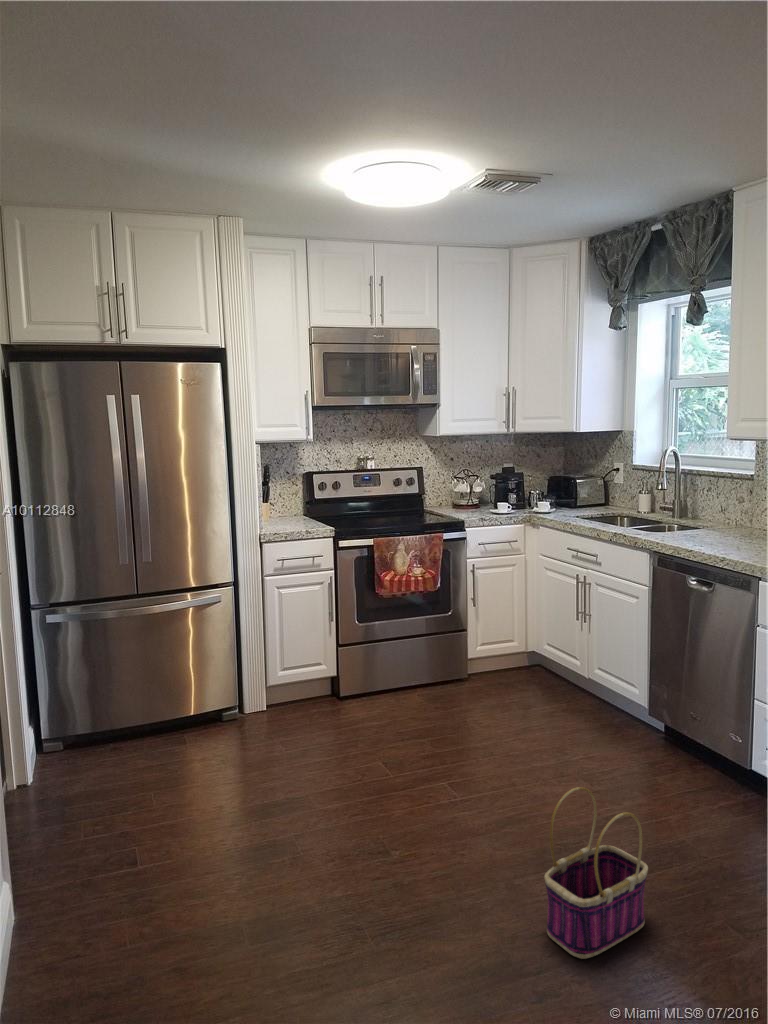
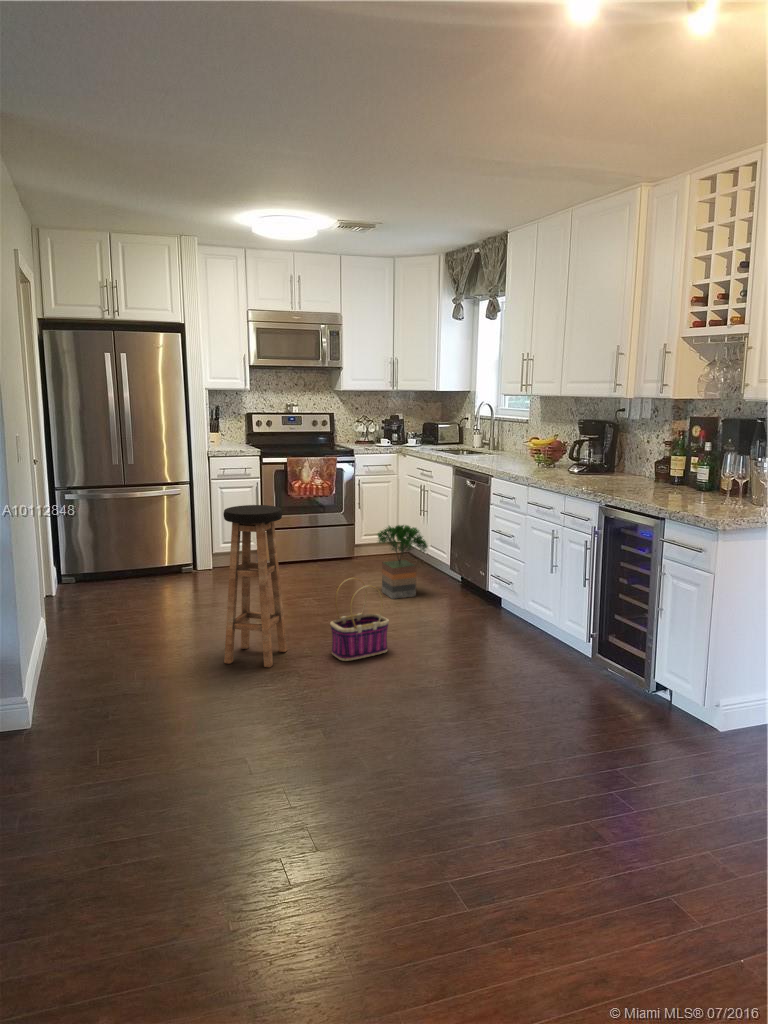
potted tree: none [534,643,625,768] -> present [378,525,427,599]
bar stool: none [352,664,462,989] -> present [223,505,287,667]

